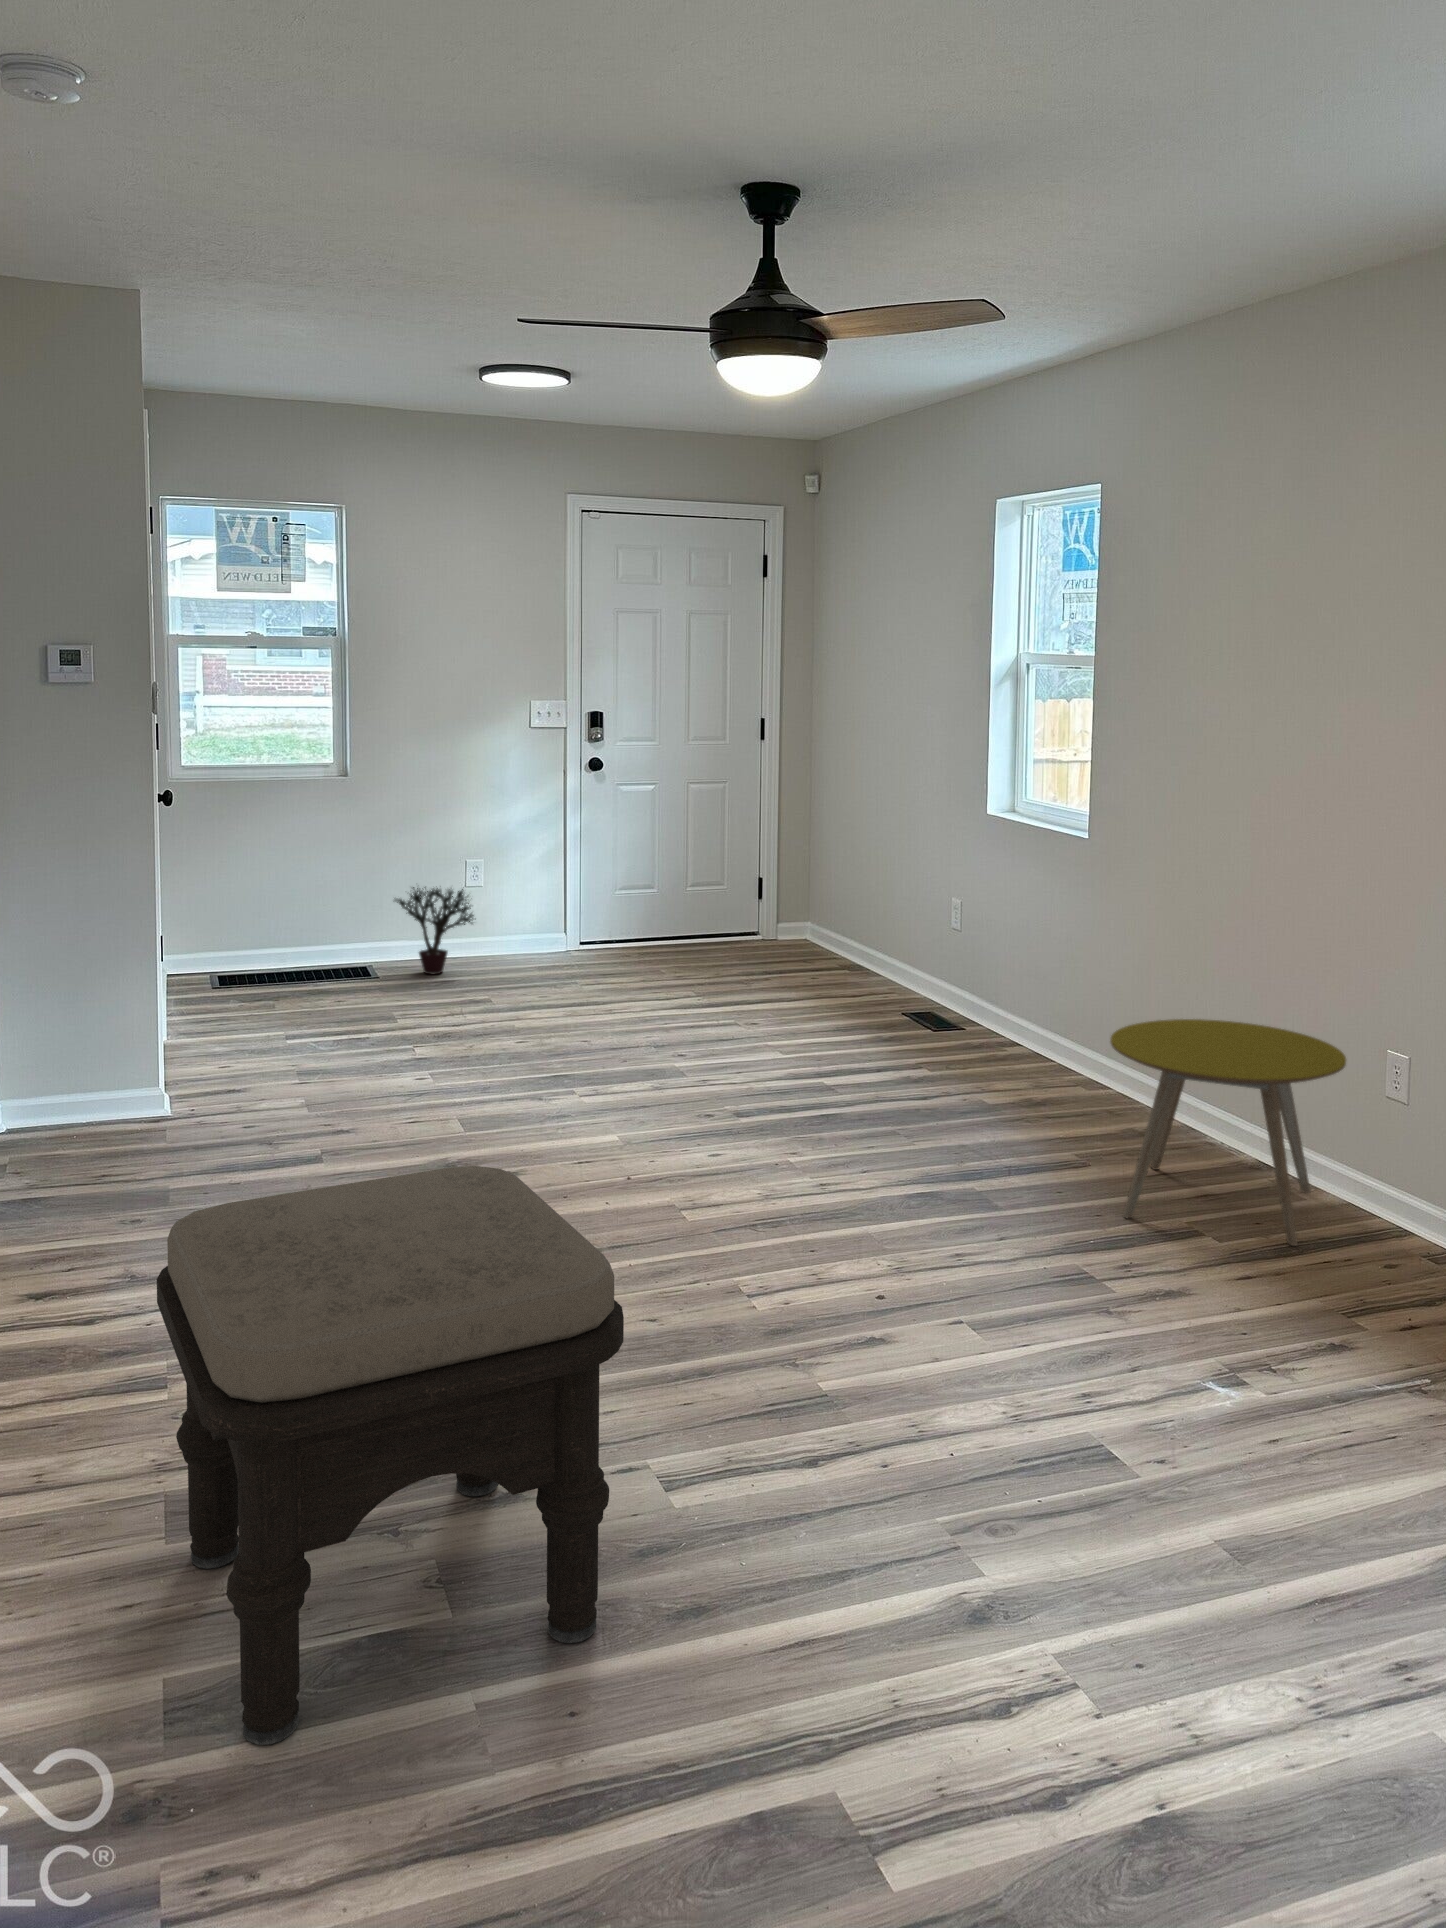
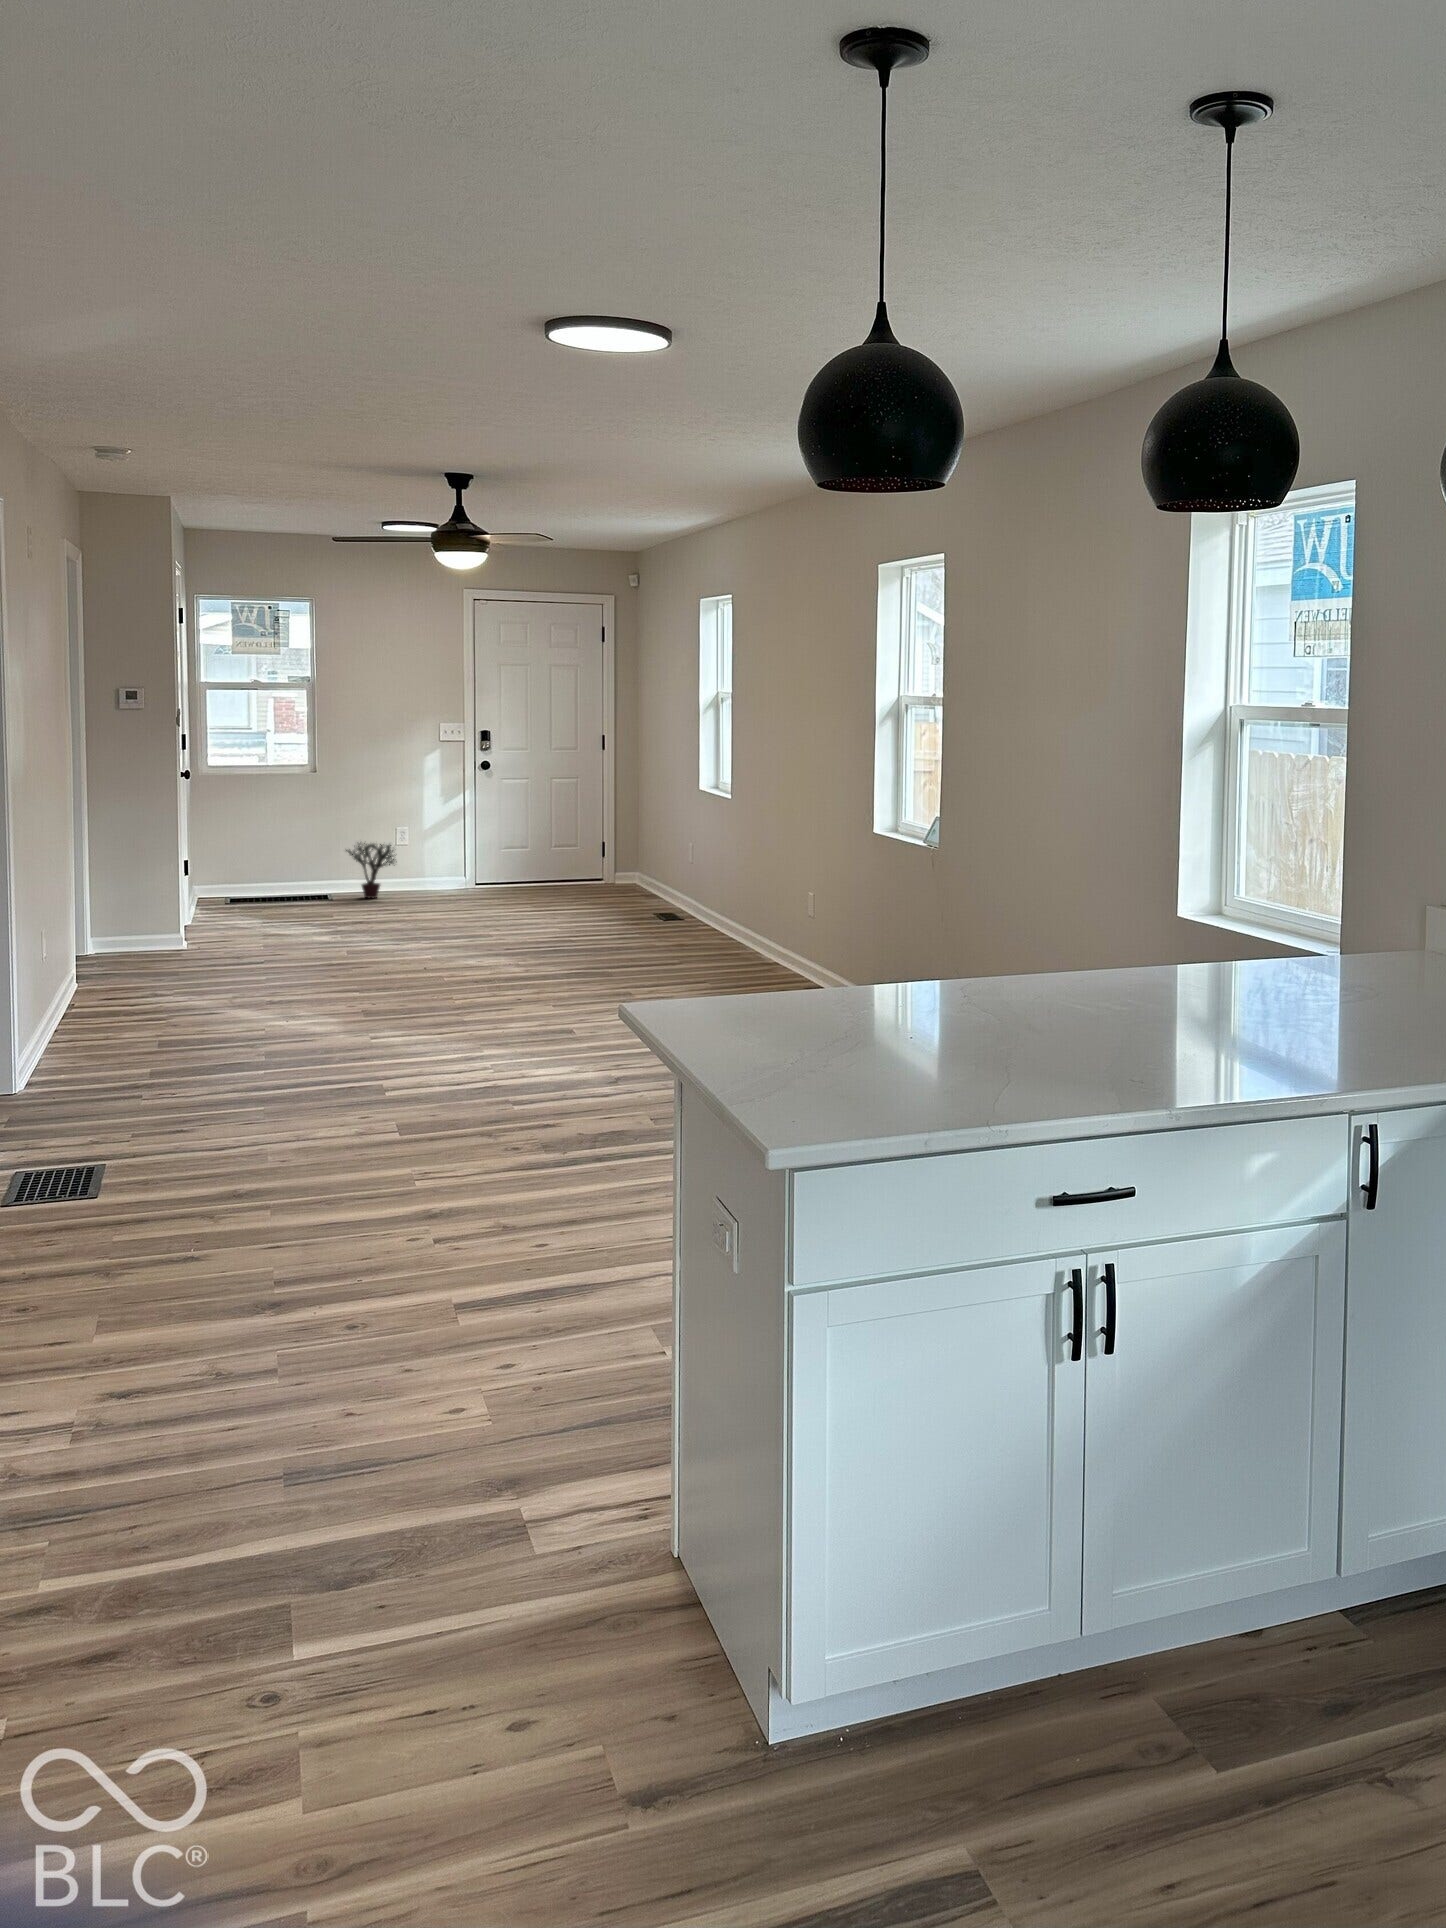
side table: present [1110,1019,1346,1246] -> none [669,886,787,987]
ottoman: present [157,1166,624,1745] -> none [159,901,331,1068]

